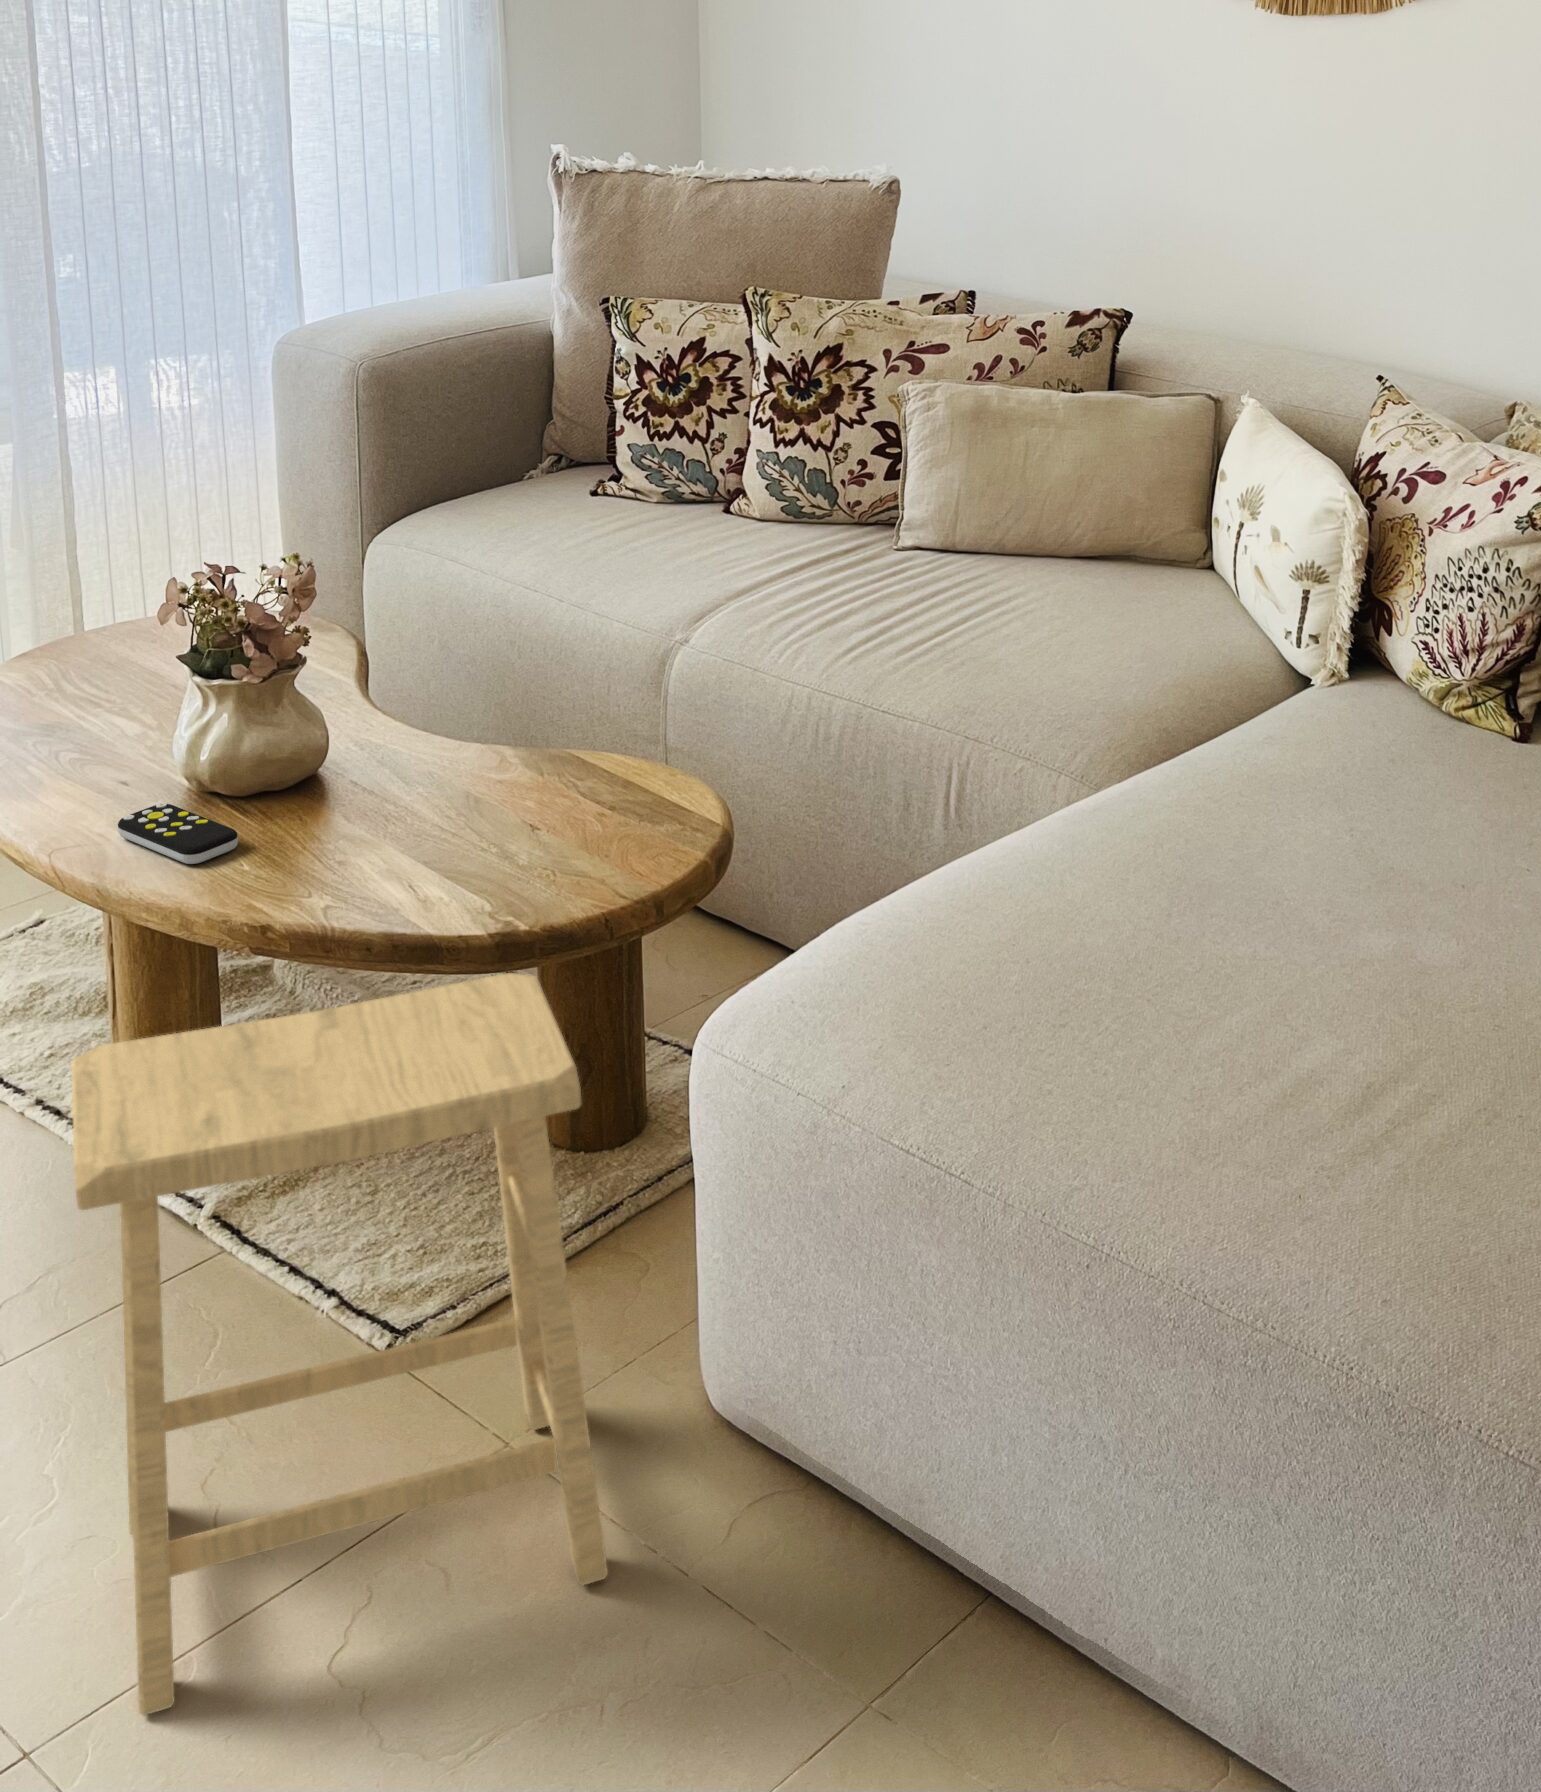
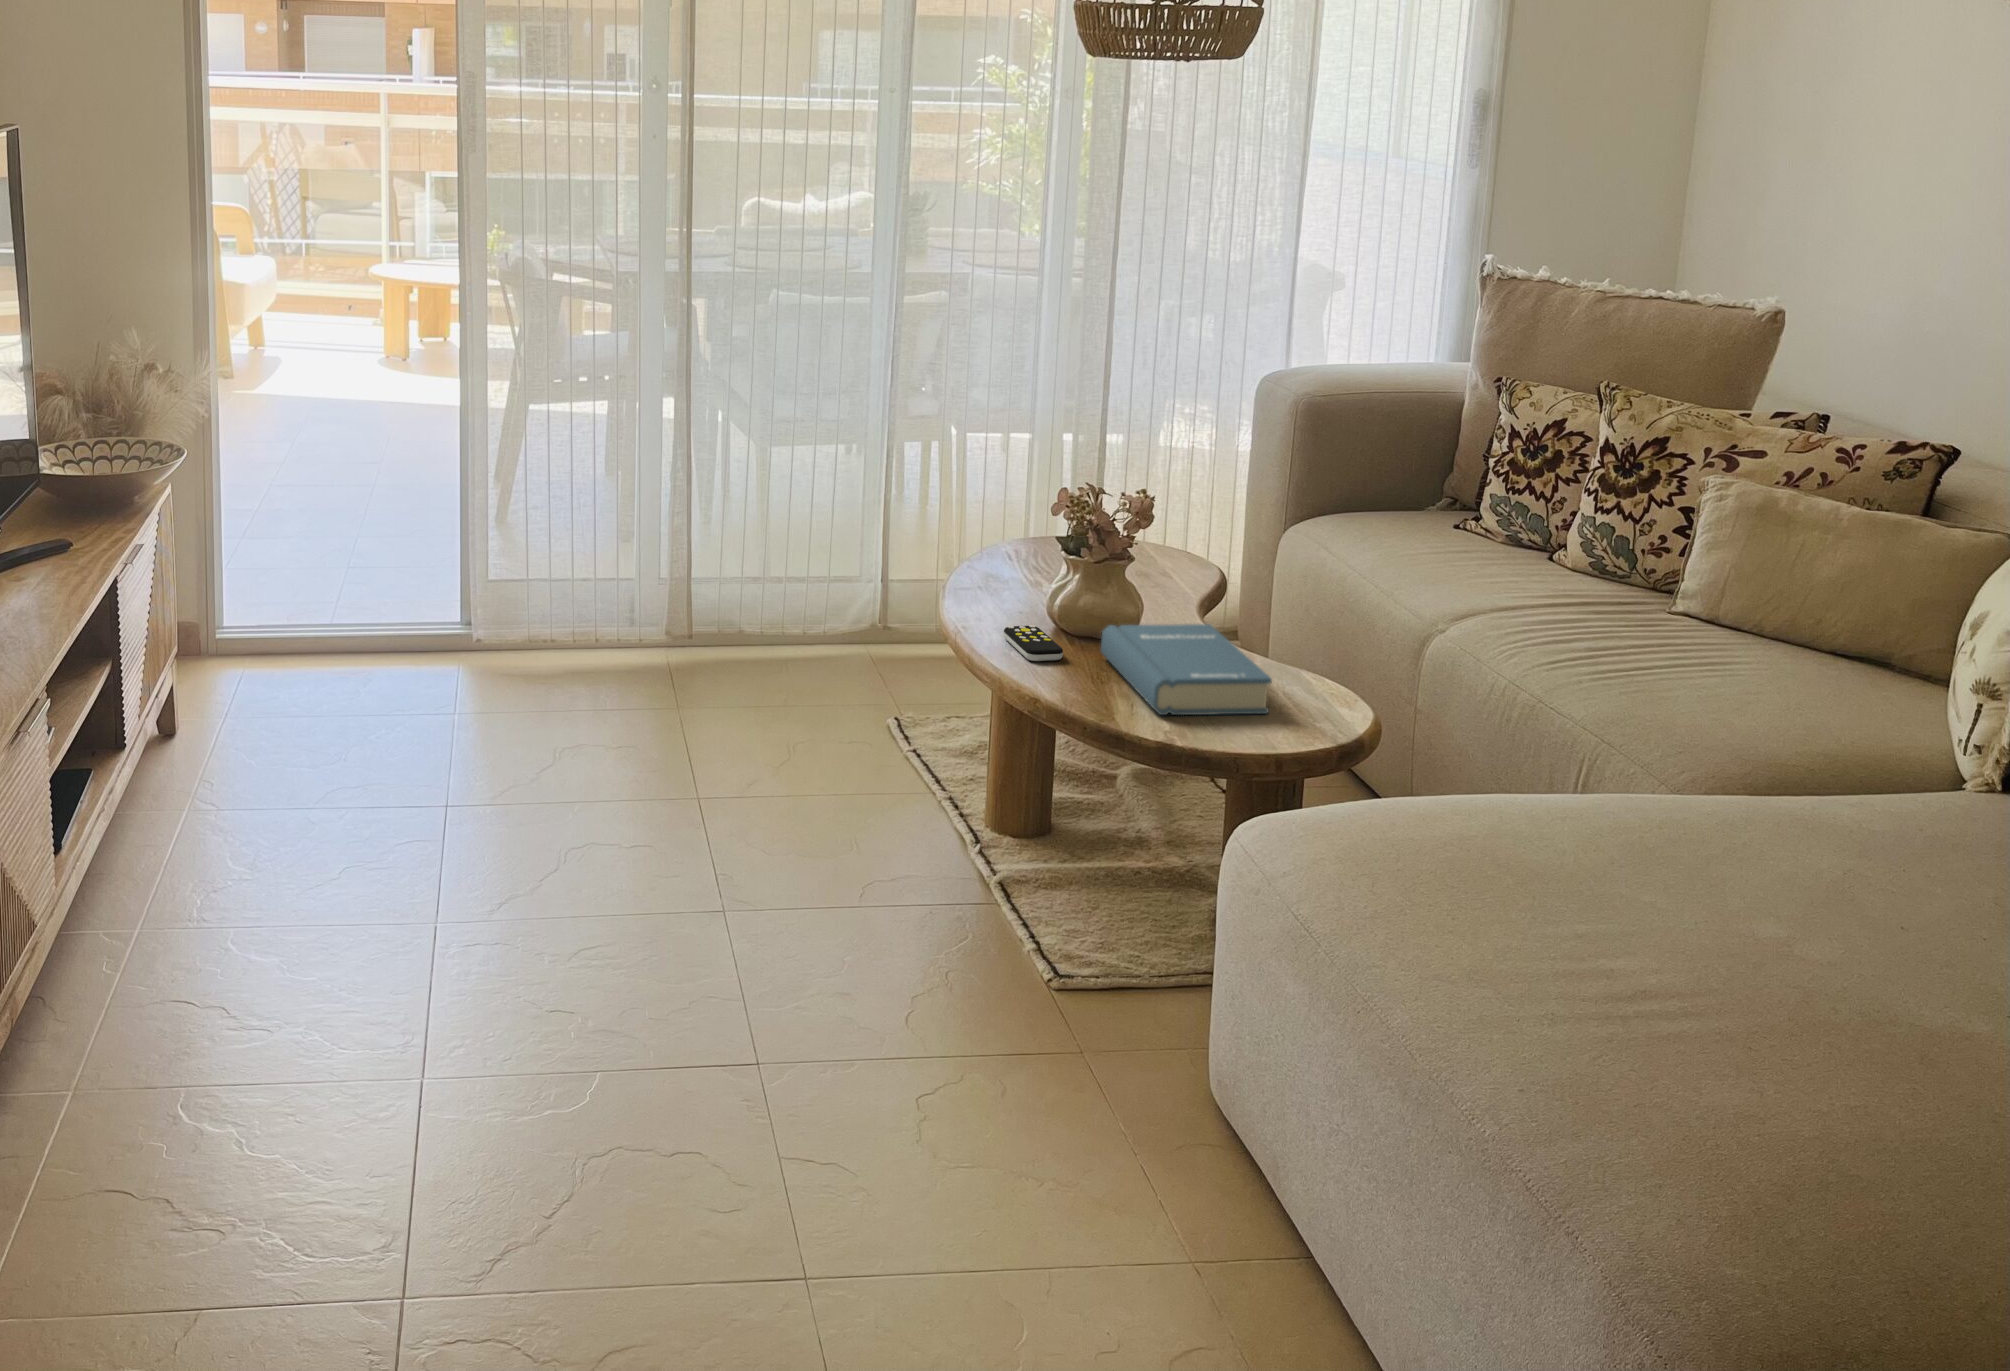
hardback book: none [289,727,586,893] -> present [1101,624,1272,715]
footstool: present [71,973,608,1715] -> none [831,707,1149,1135]

